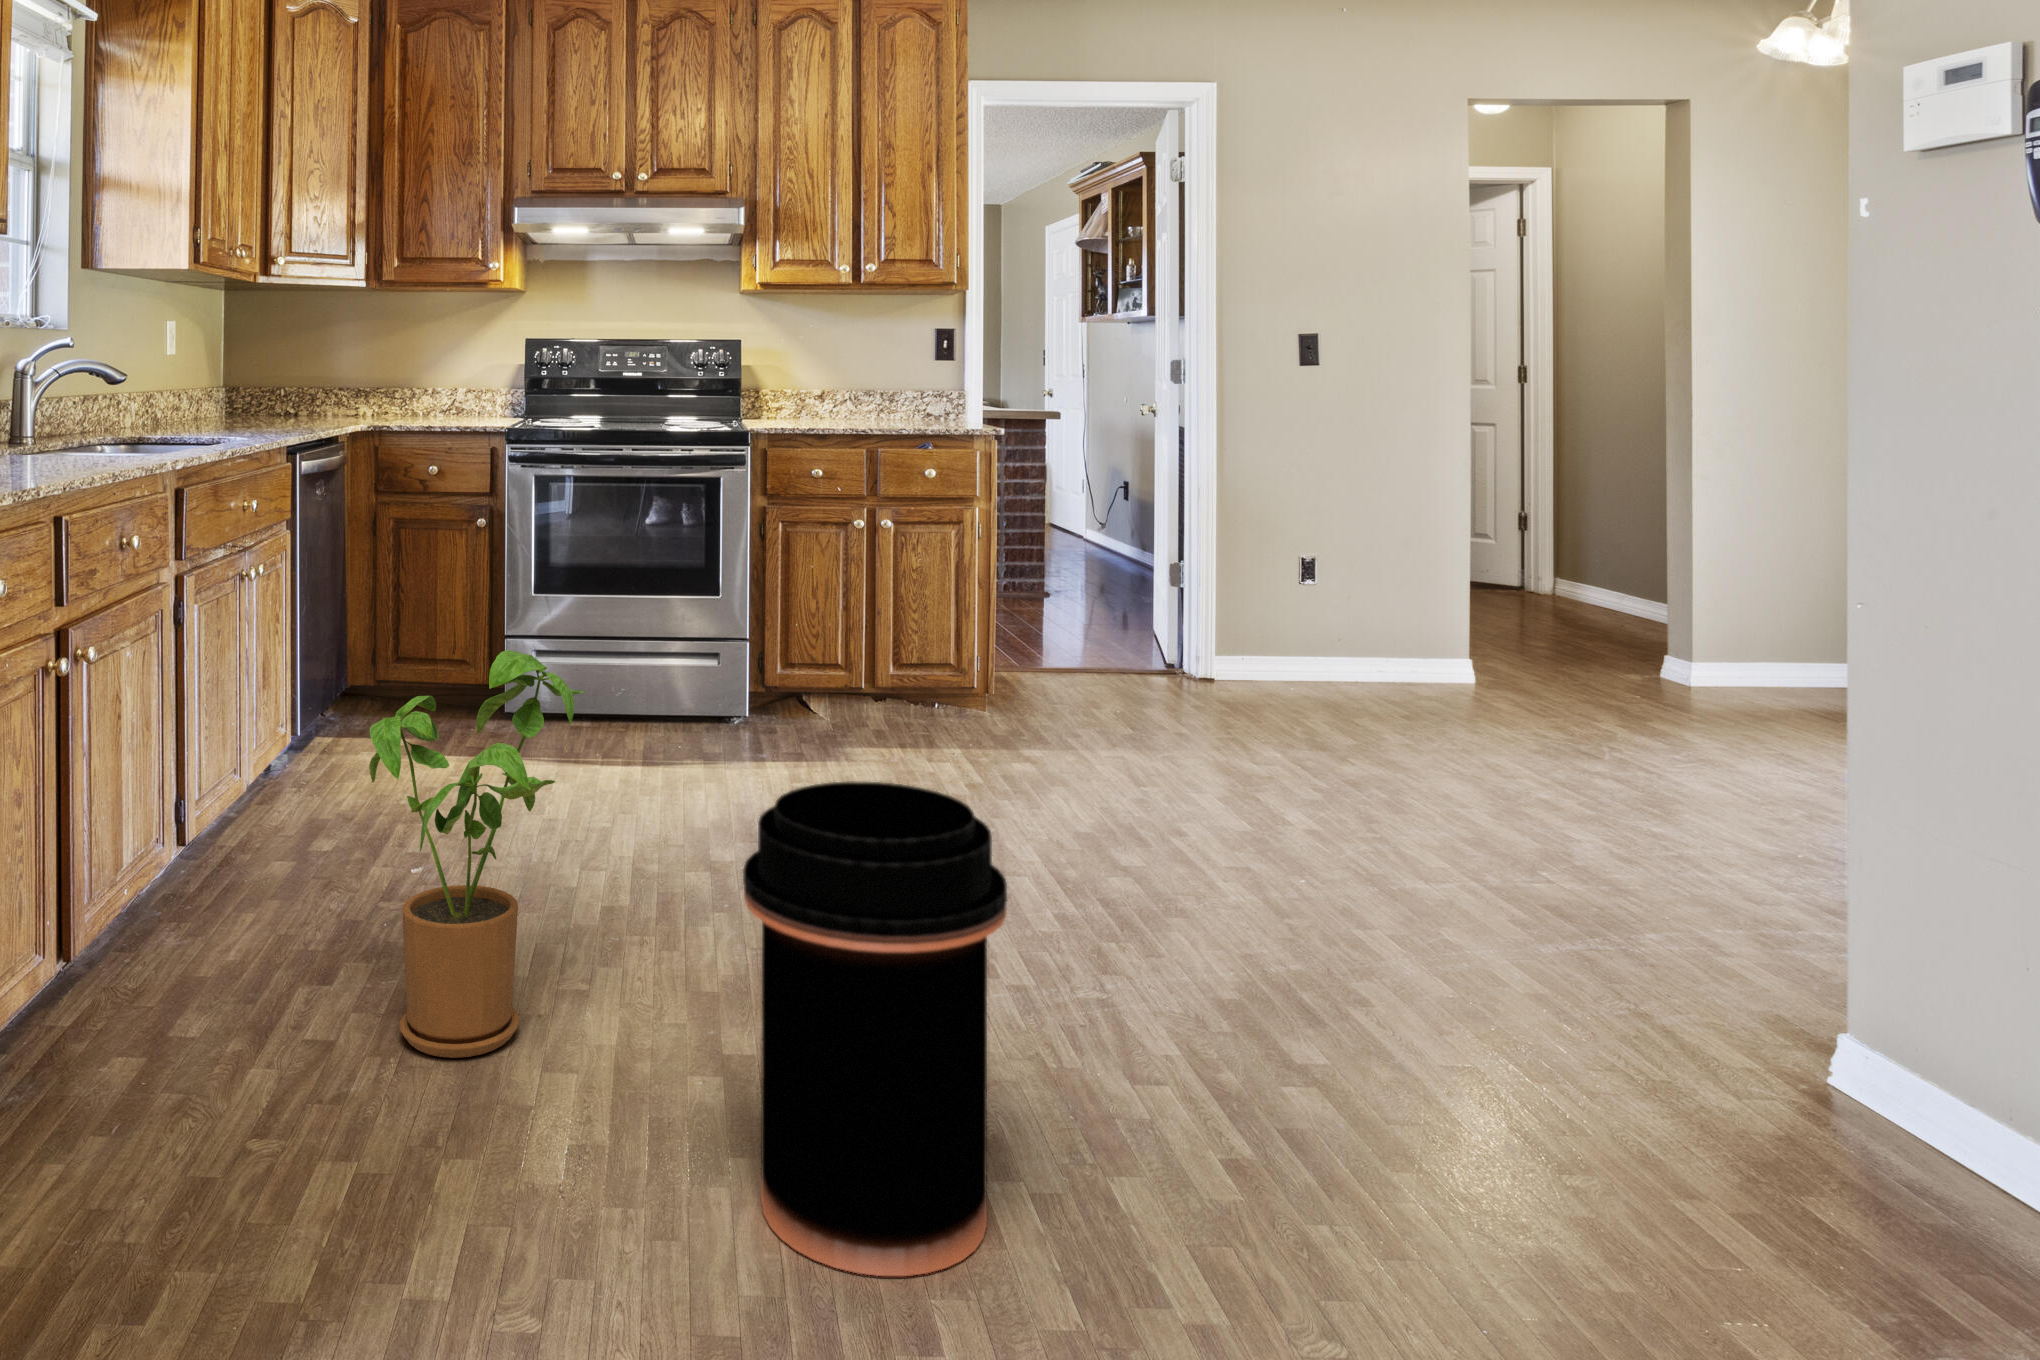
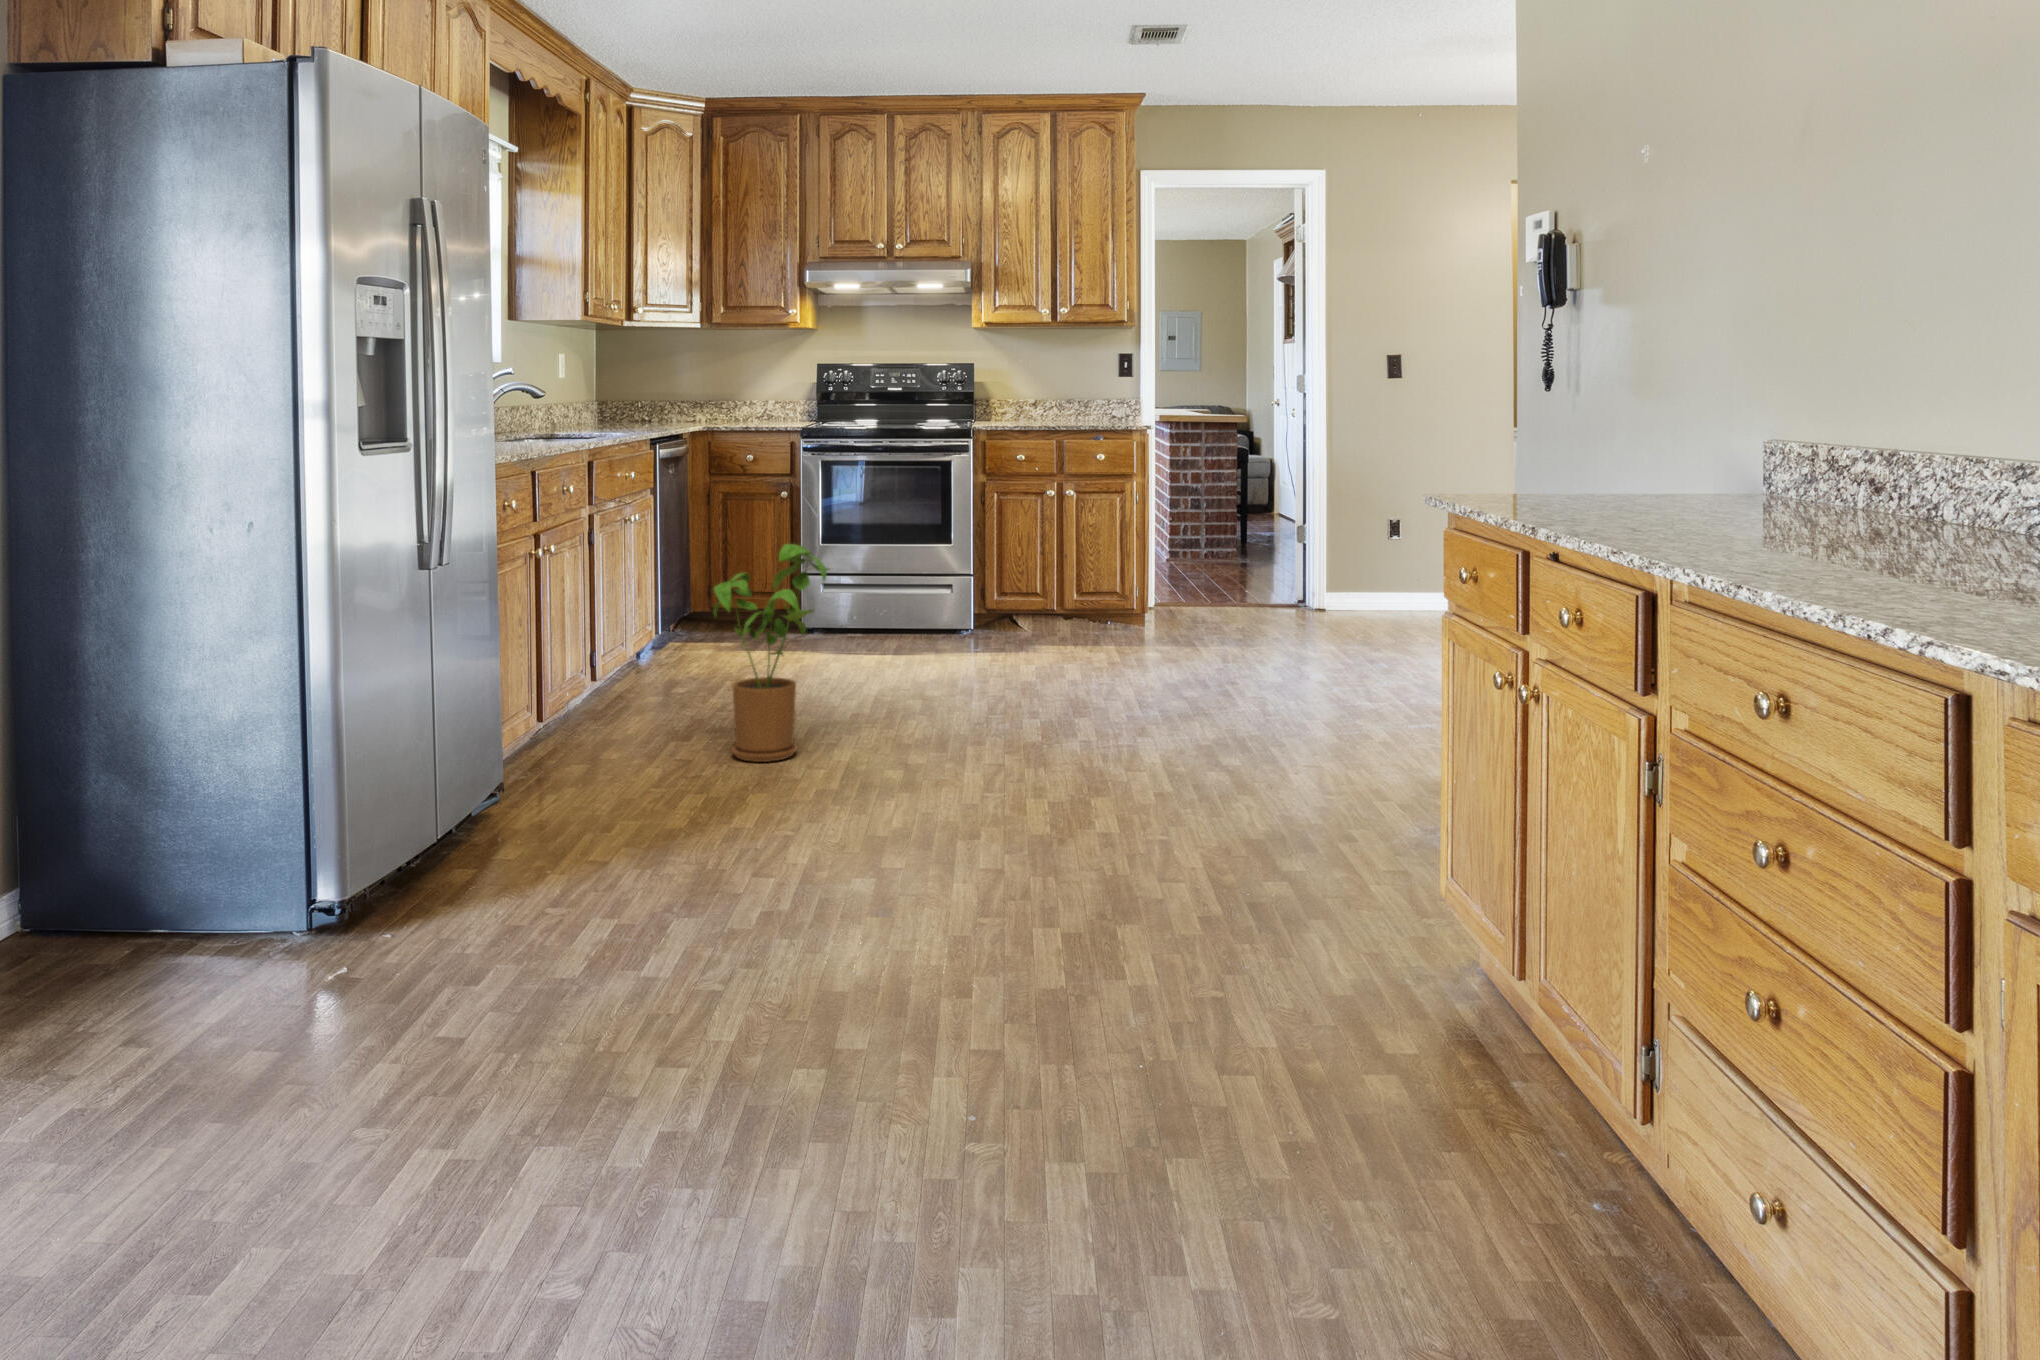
trash can: present [743,781,1007,1276] -> none [902,597,1029,817]

